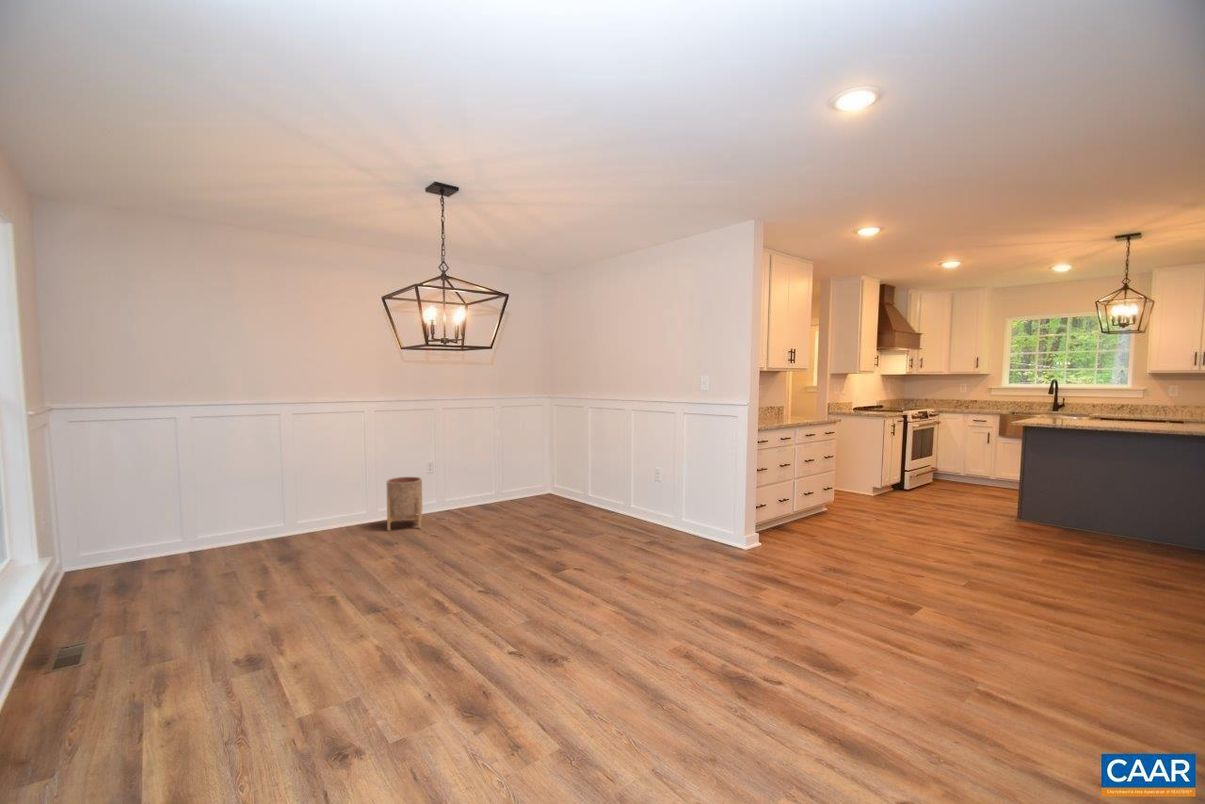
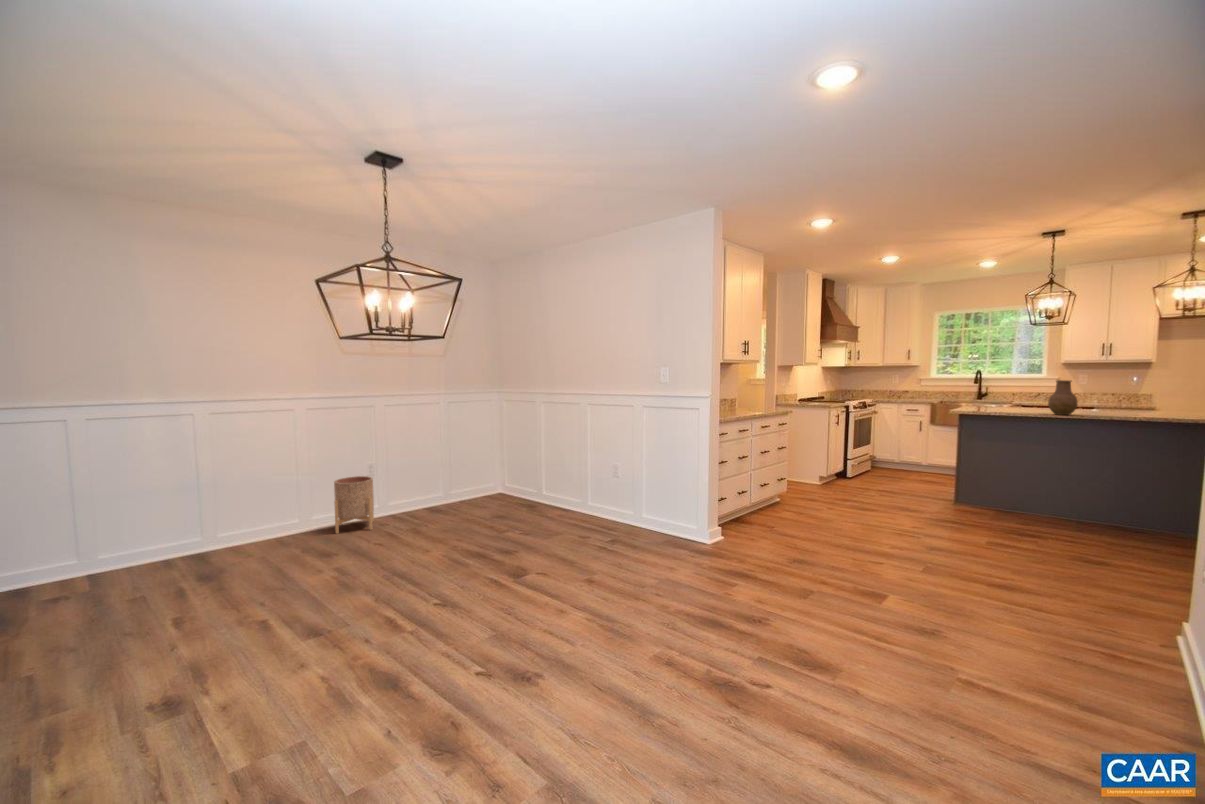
vase: none [1121,393,1153,430] -> present [1048,380,1078,415]

